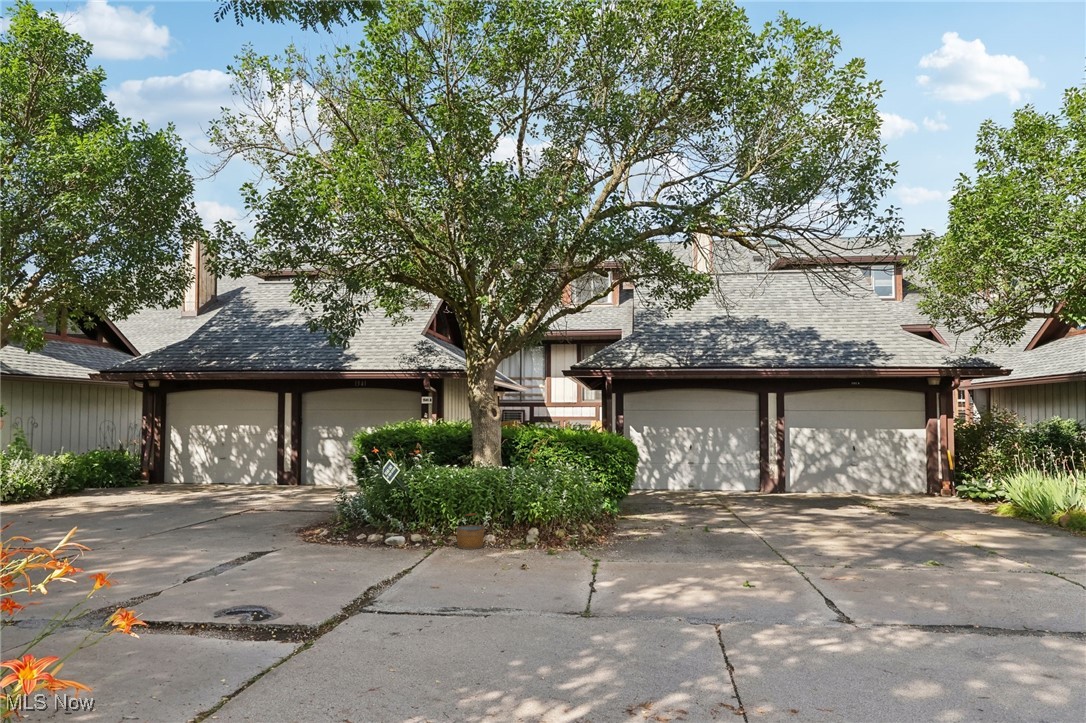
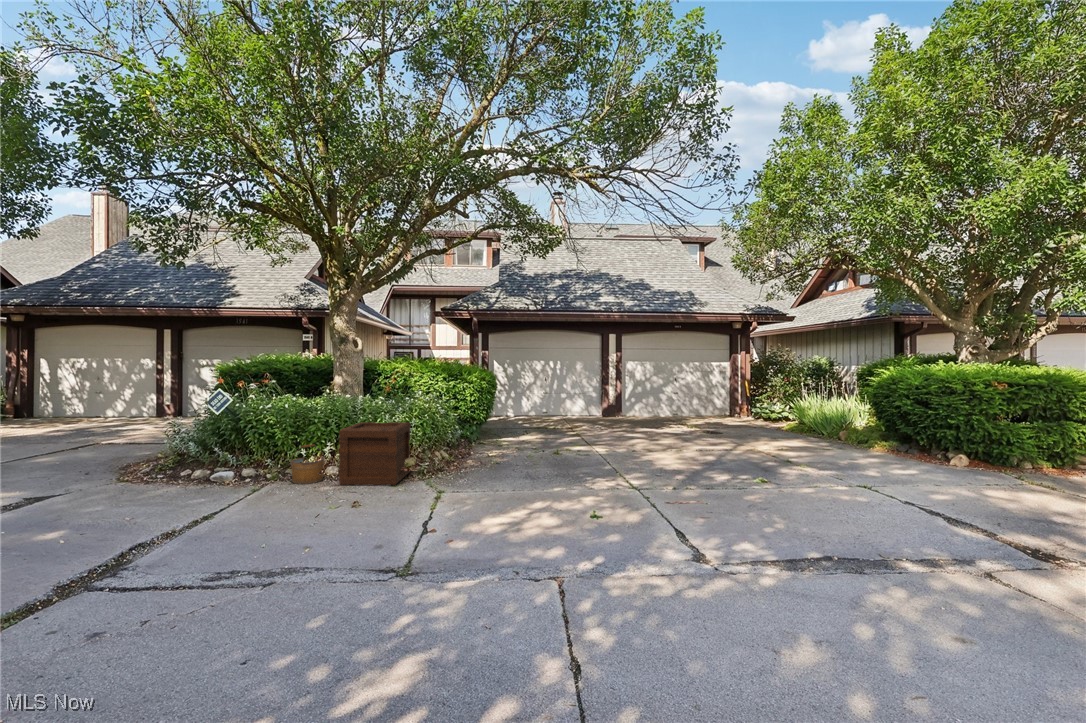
wooden crate: none [501,494,560,554] -> present [339,422,411,485]

